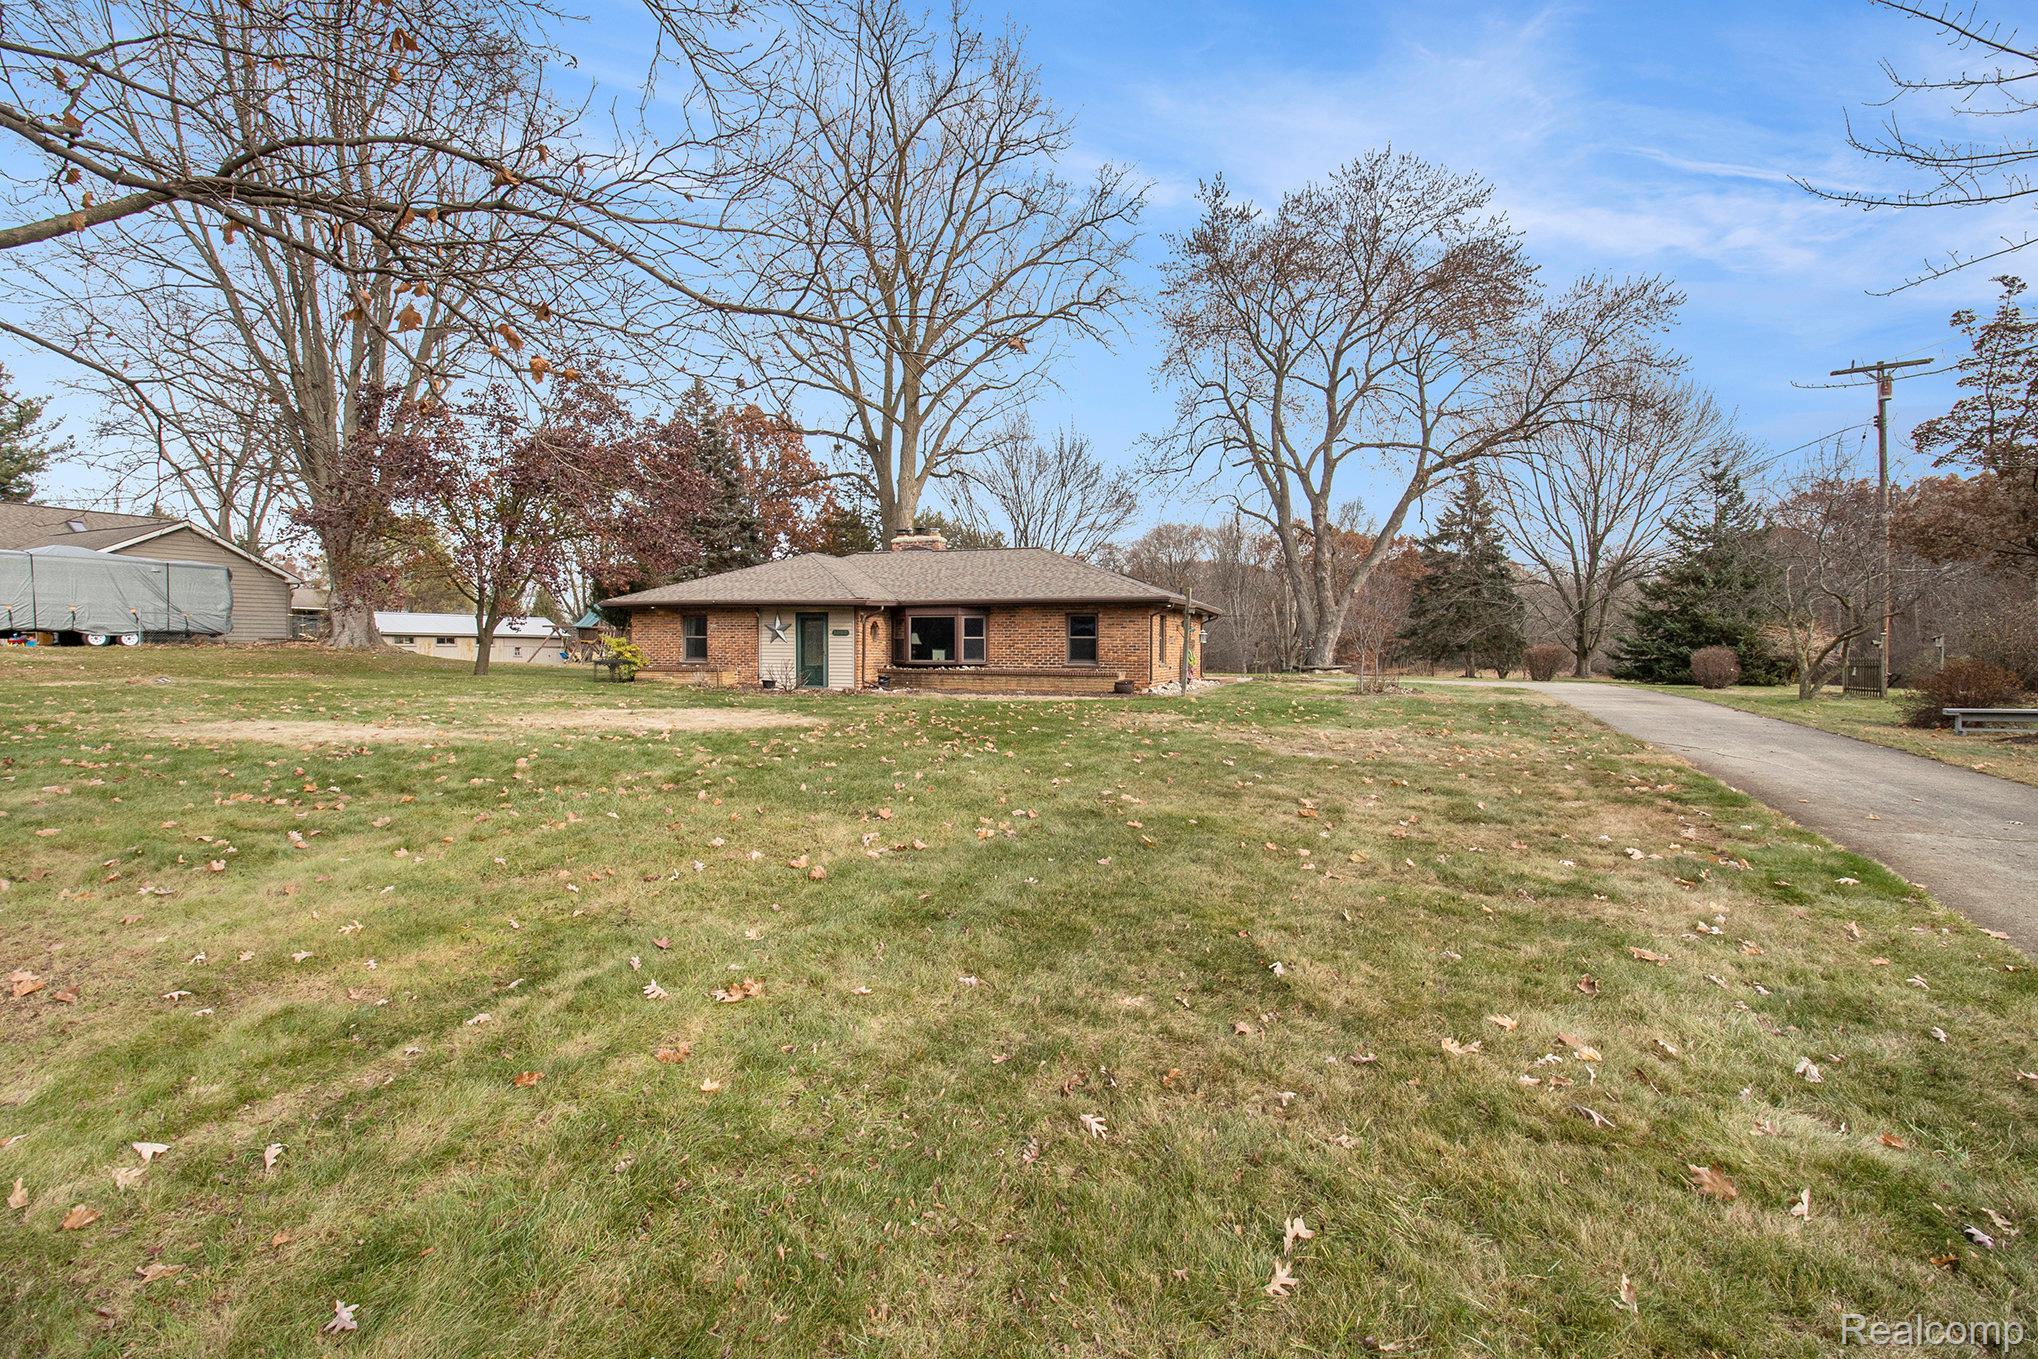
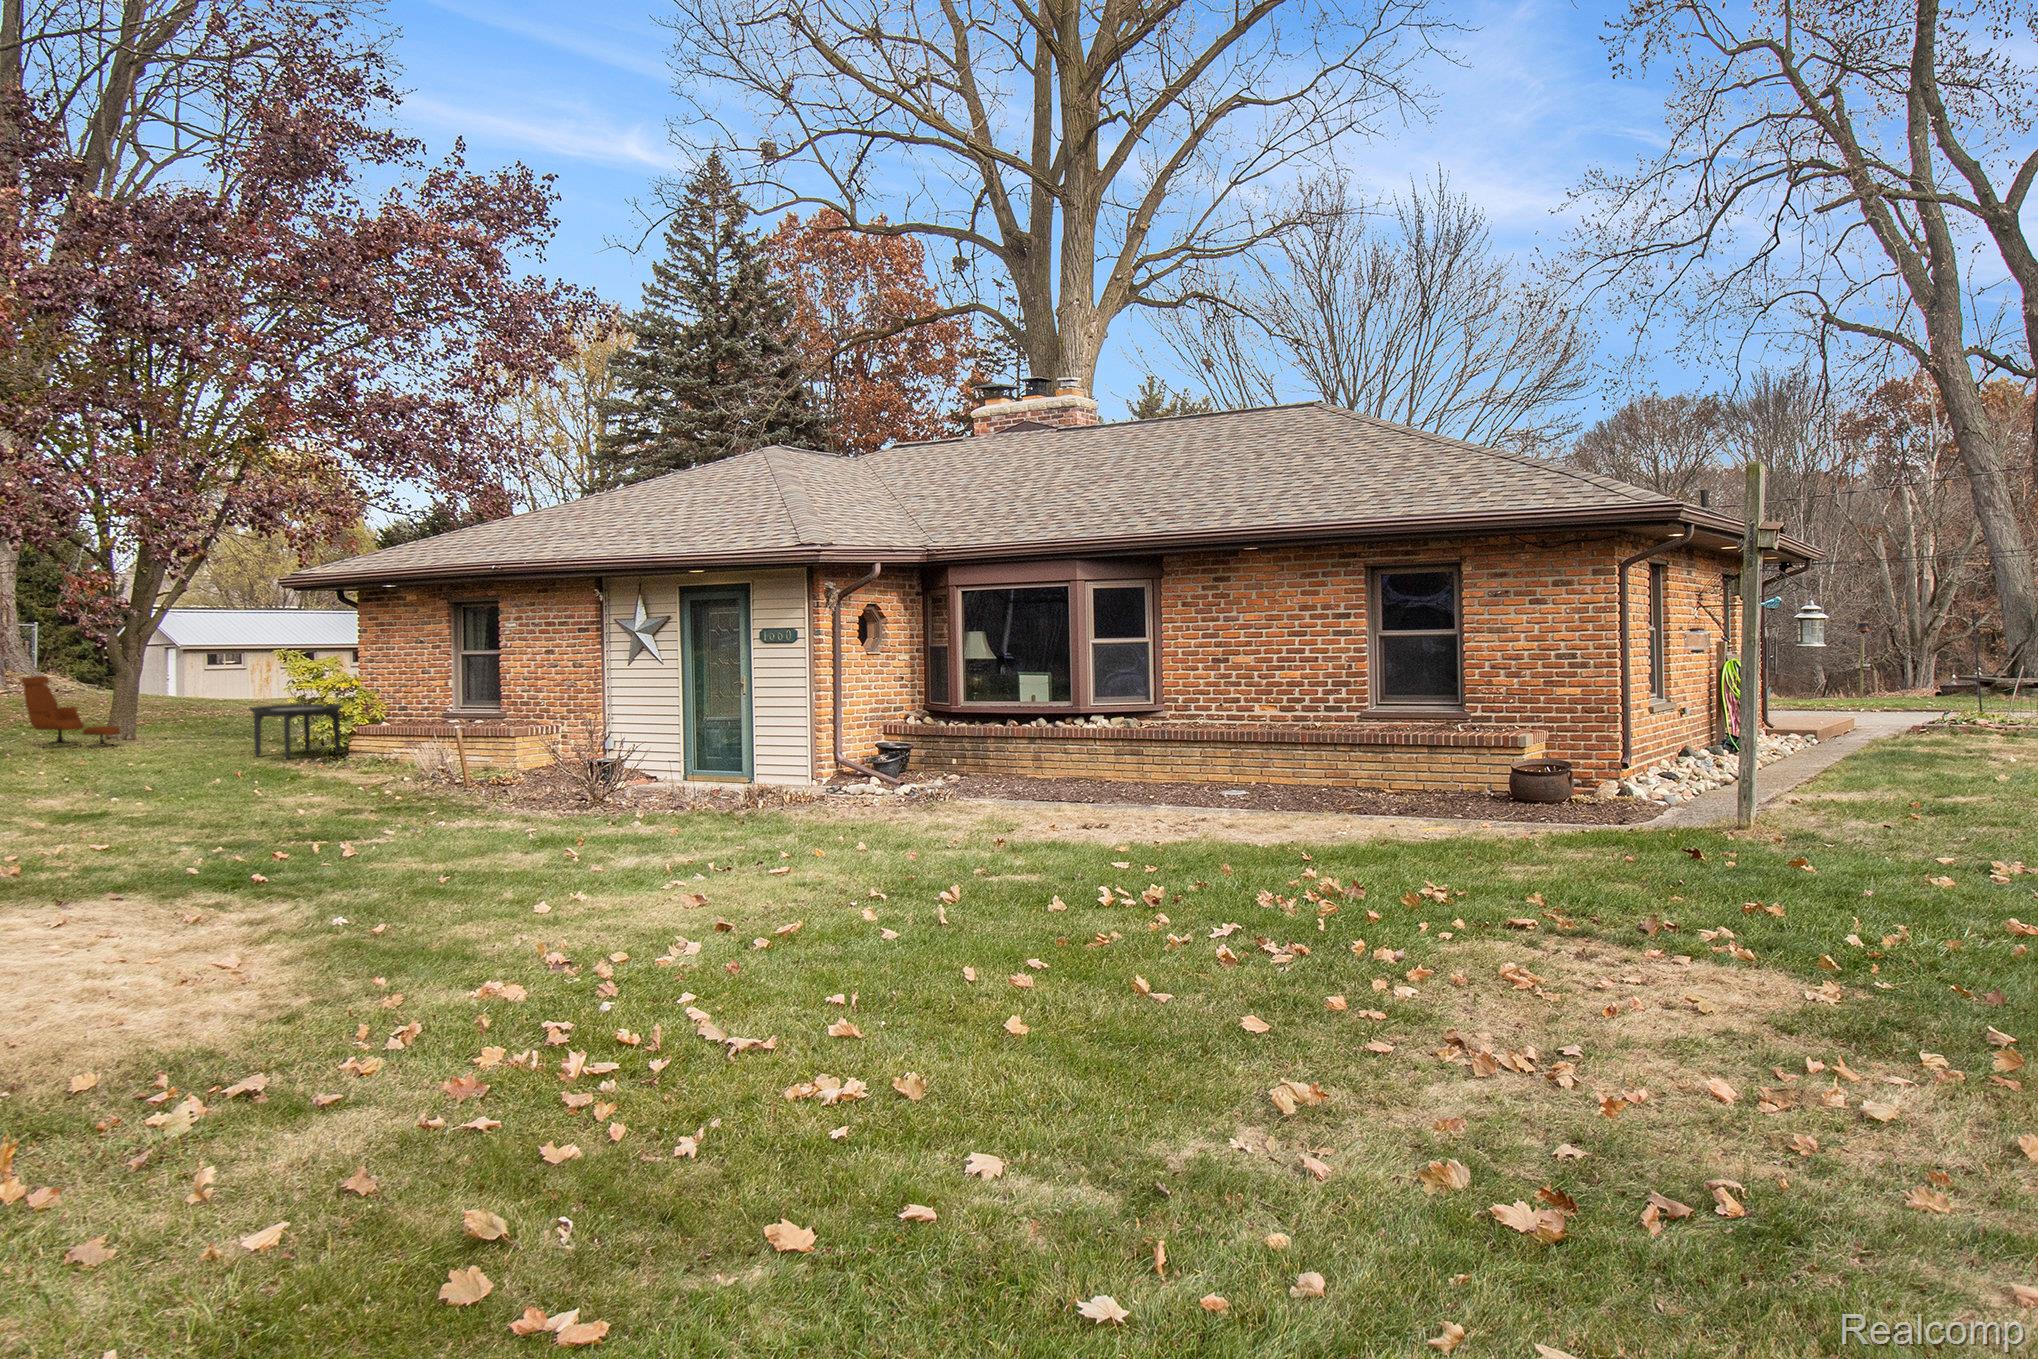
lounge chair: none [457,645,505,679] -> present [21,676,120,747]

